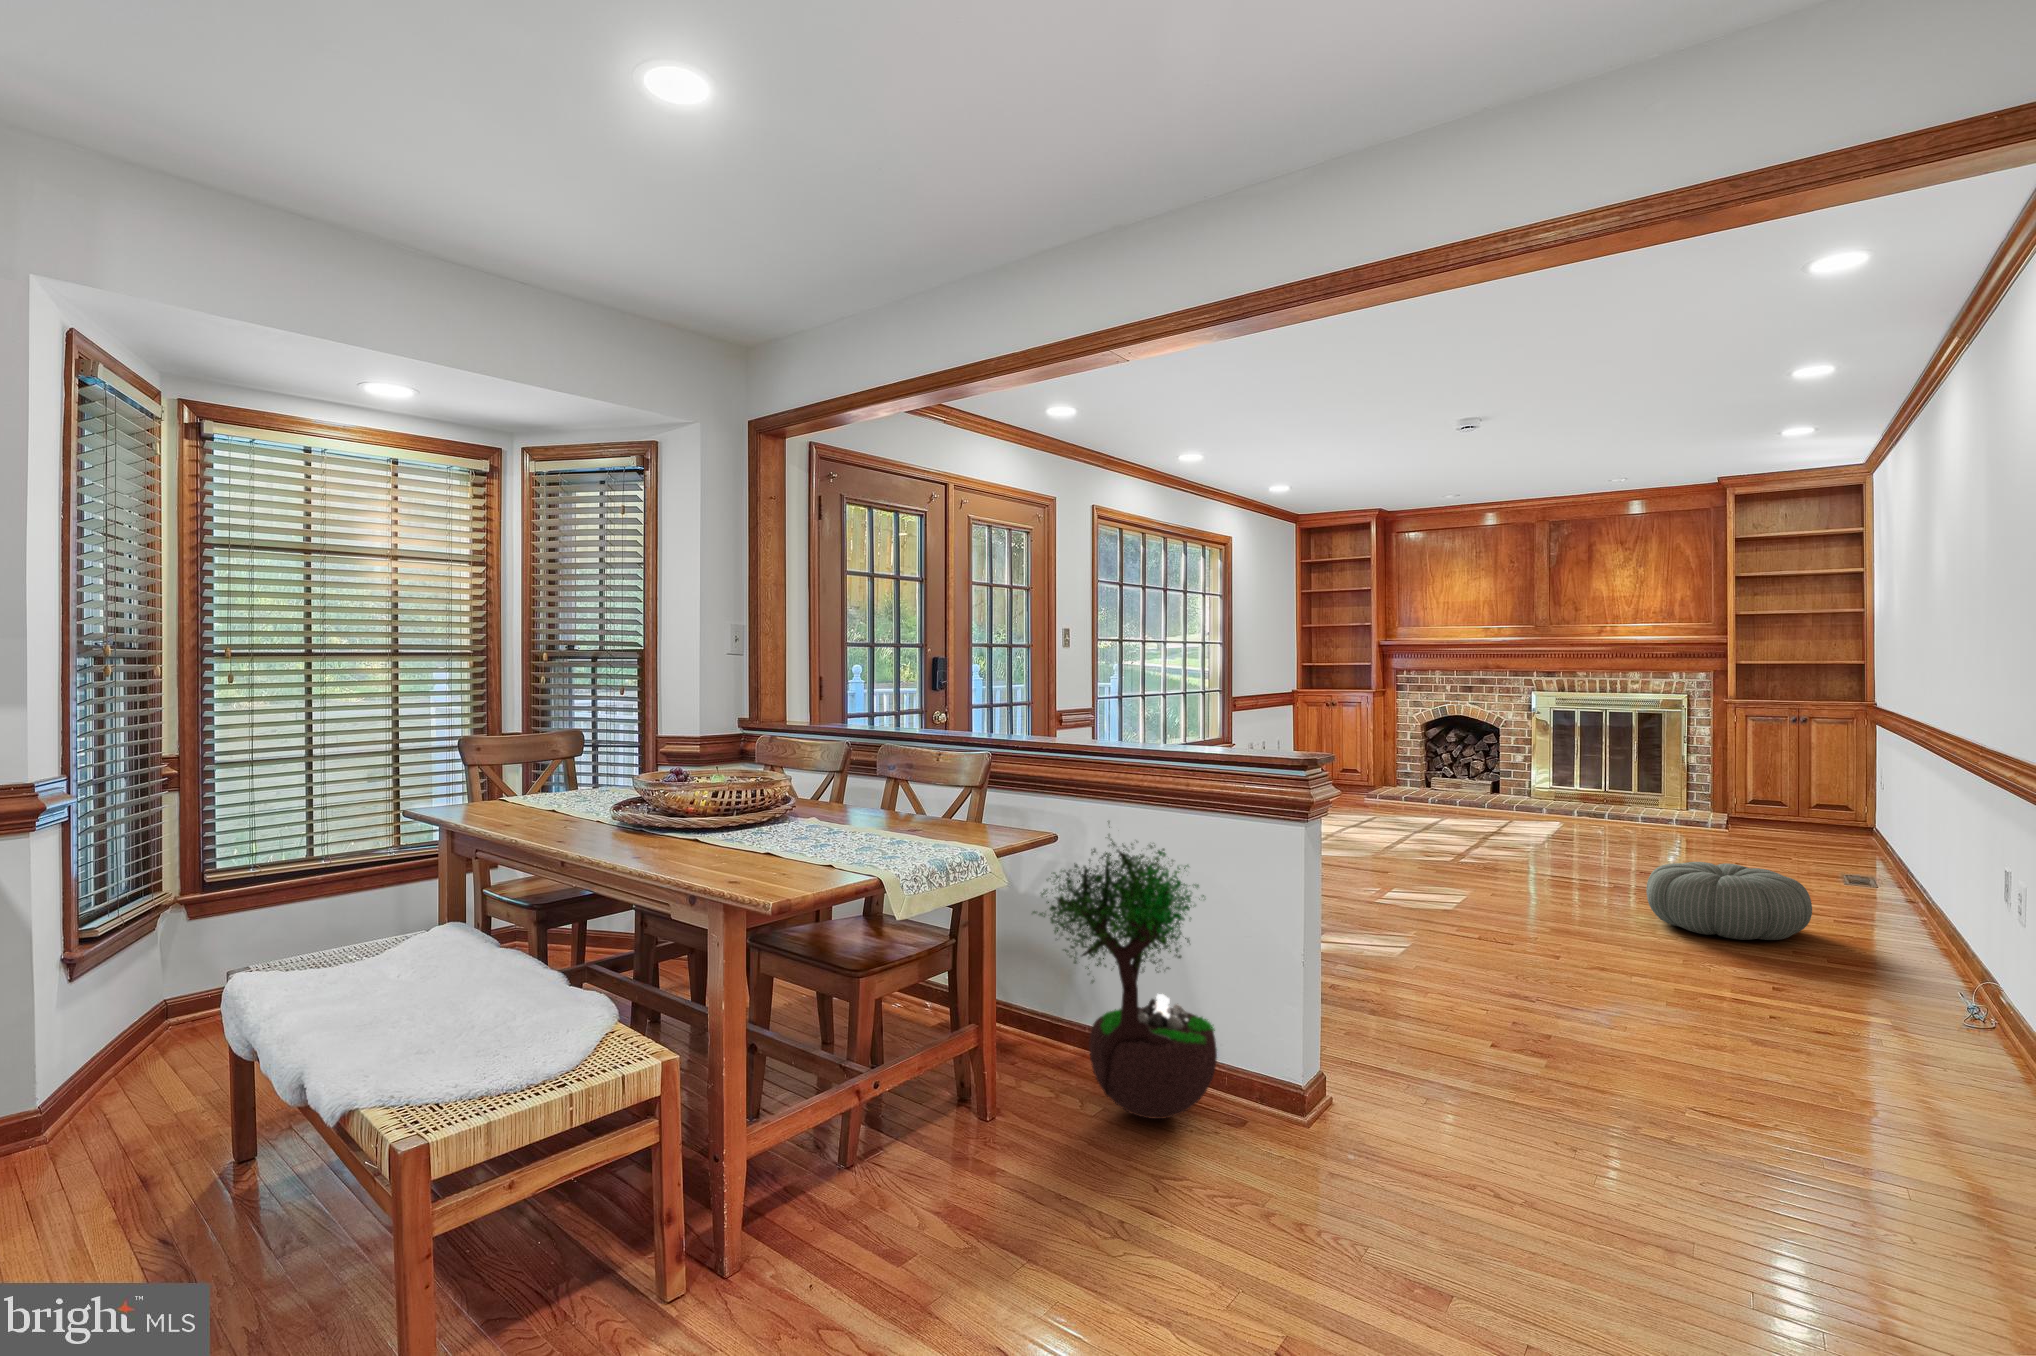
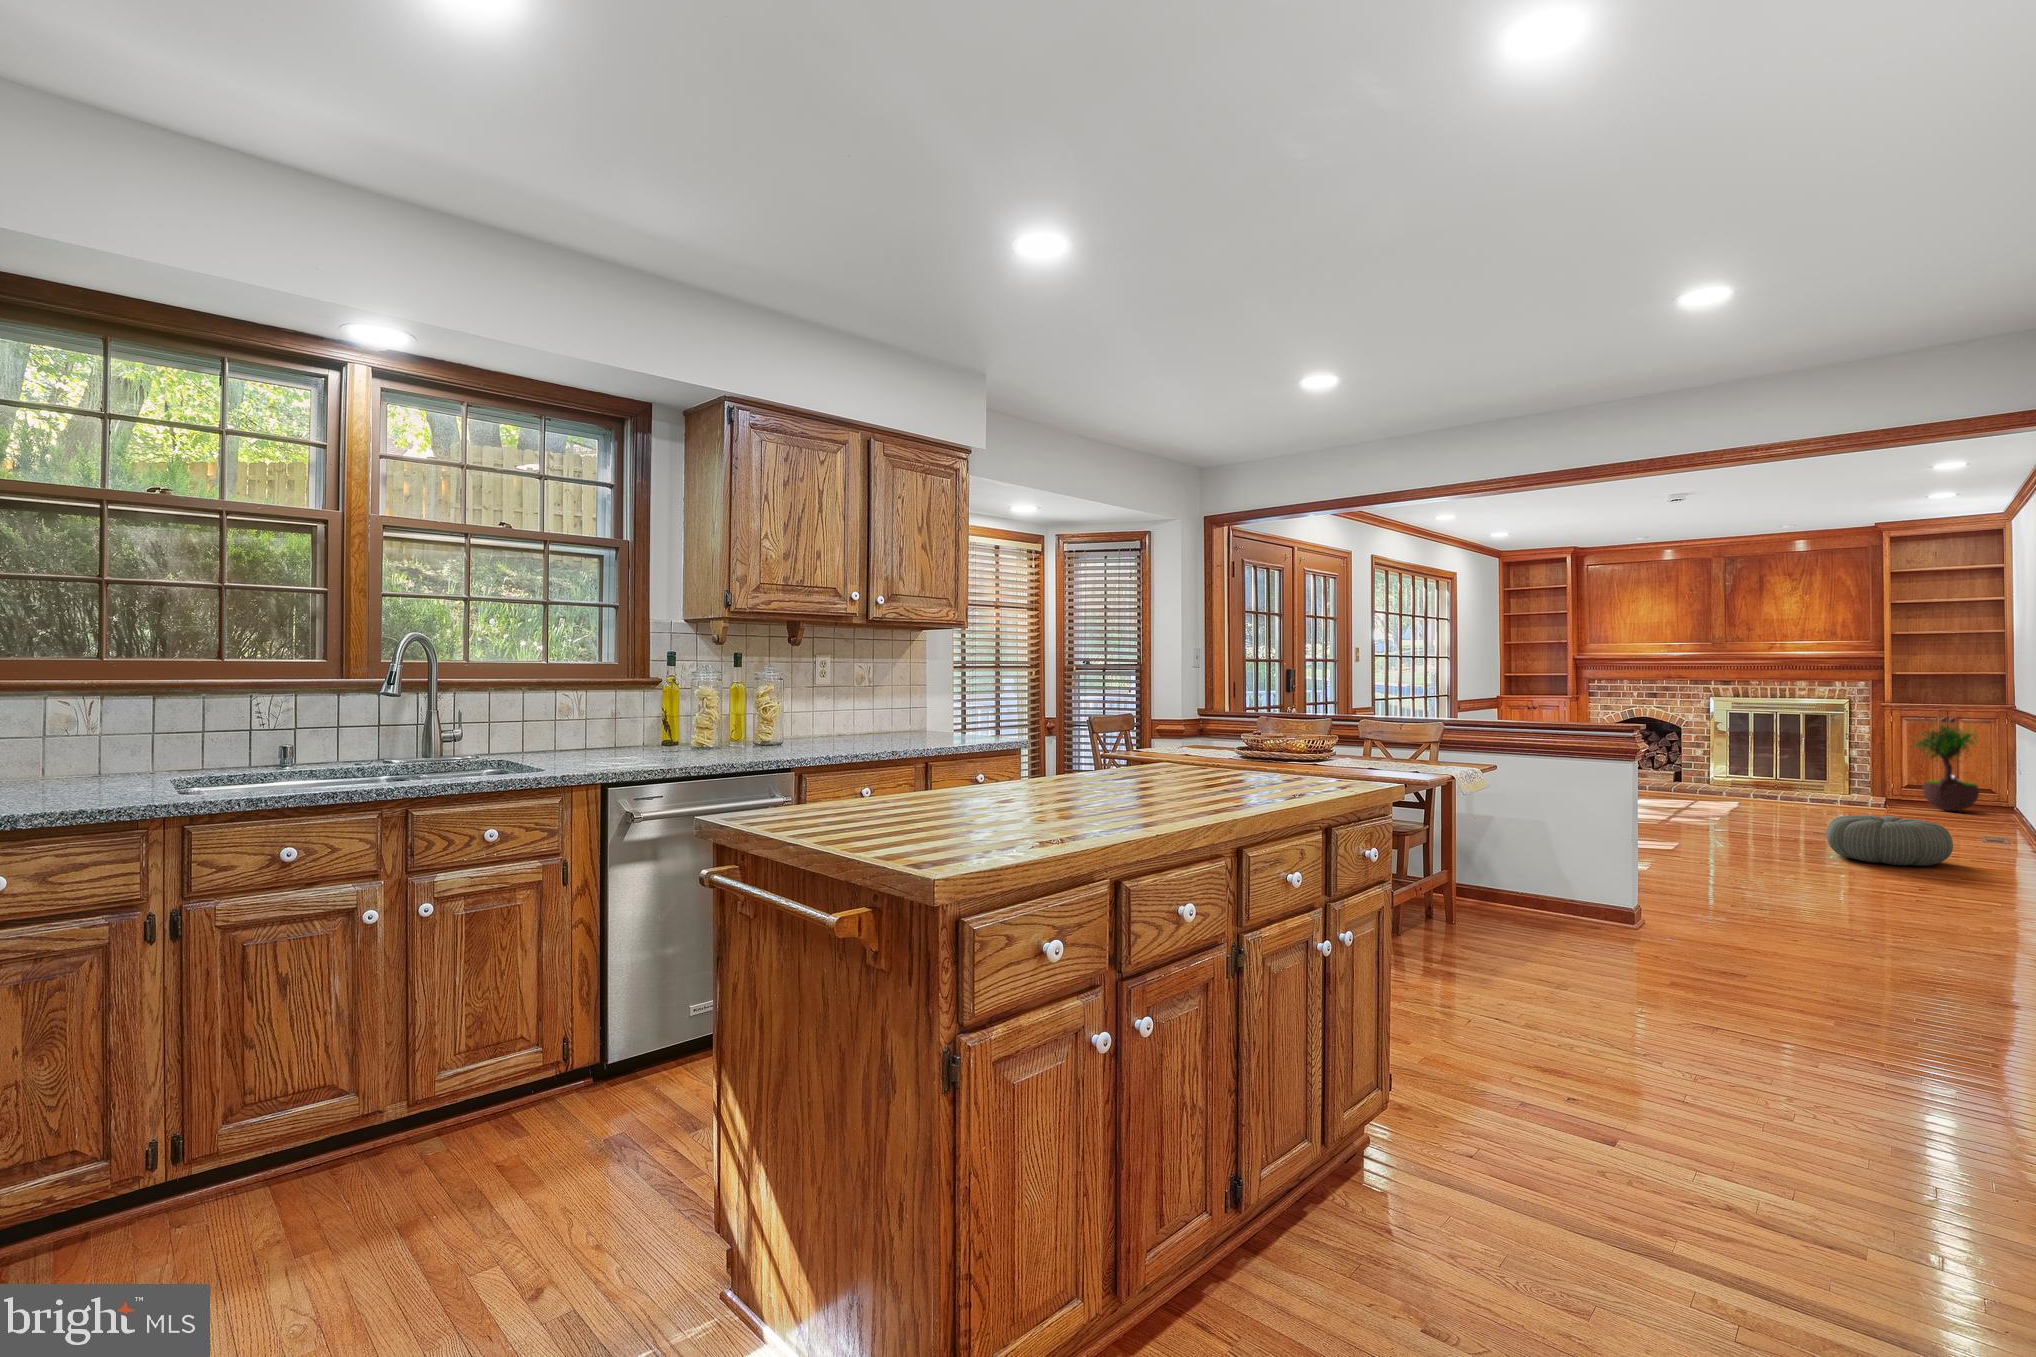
potted tree: present [1033,827,1217,1119] -> present [1911,721,1980,811]

